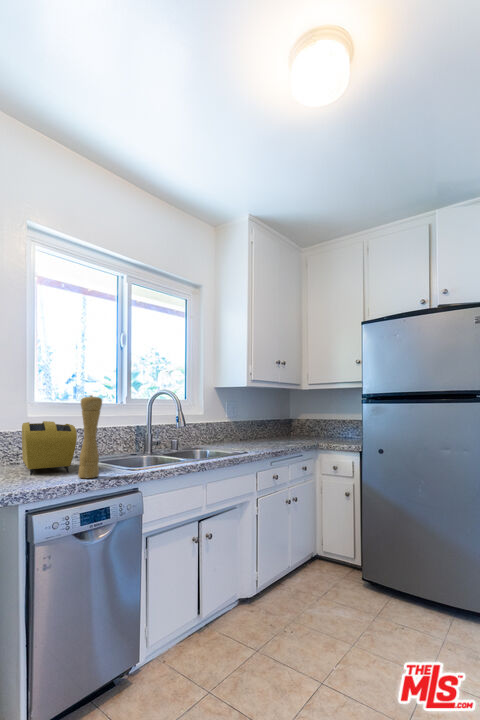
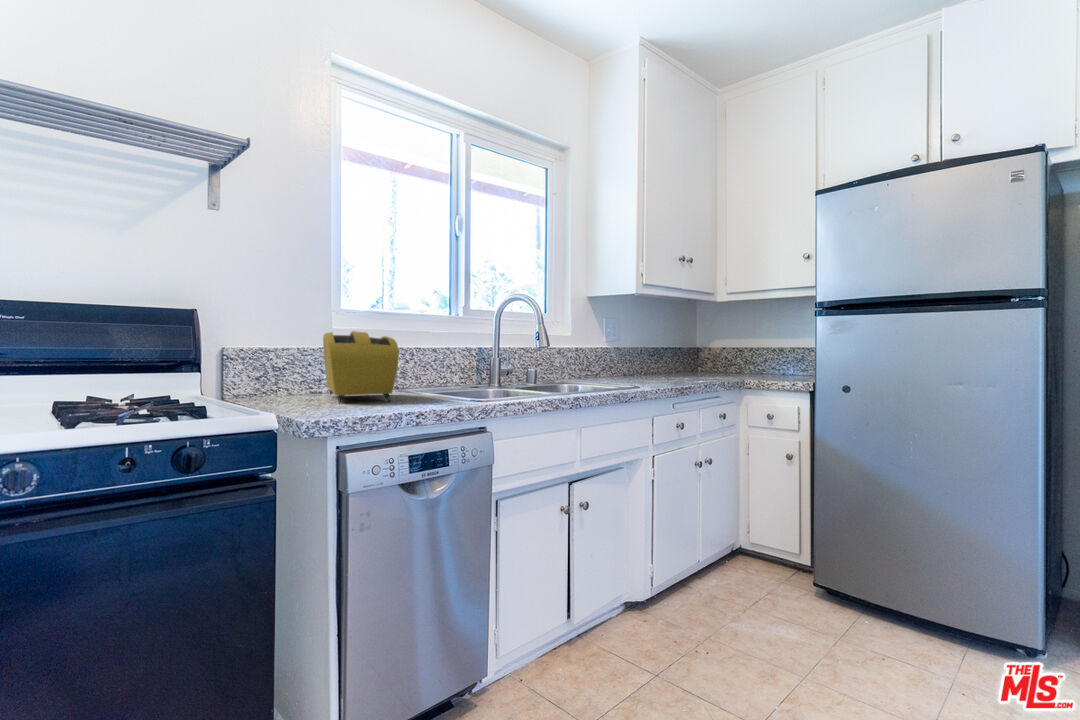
pepper mill: present [78,395,102,478] -> none [403,291,433,409]

